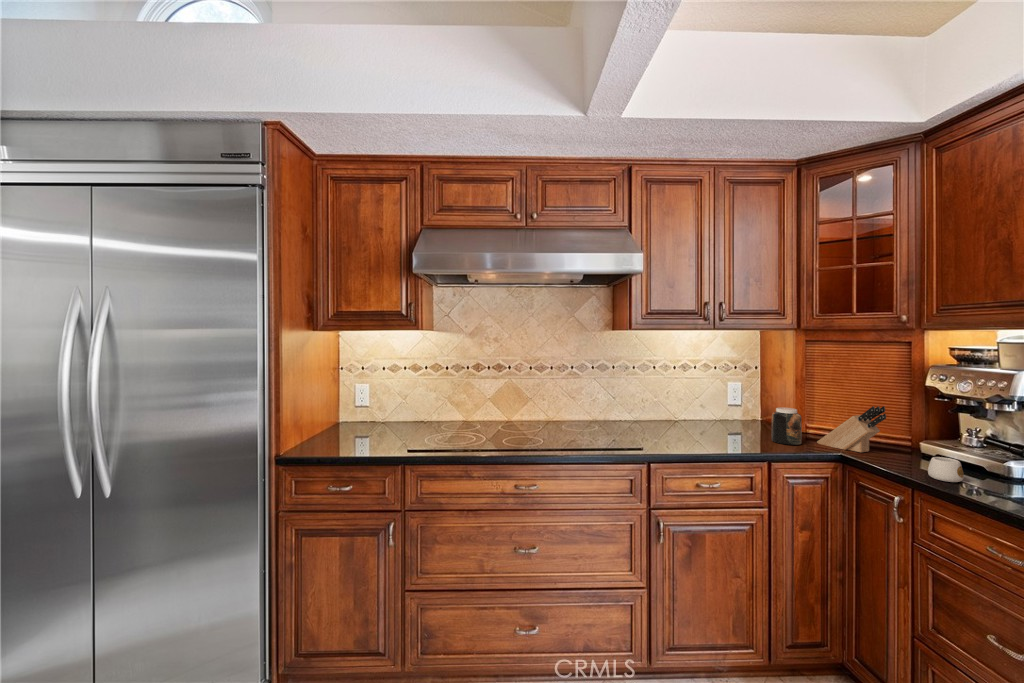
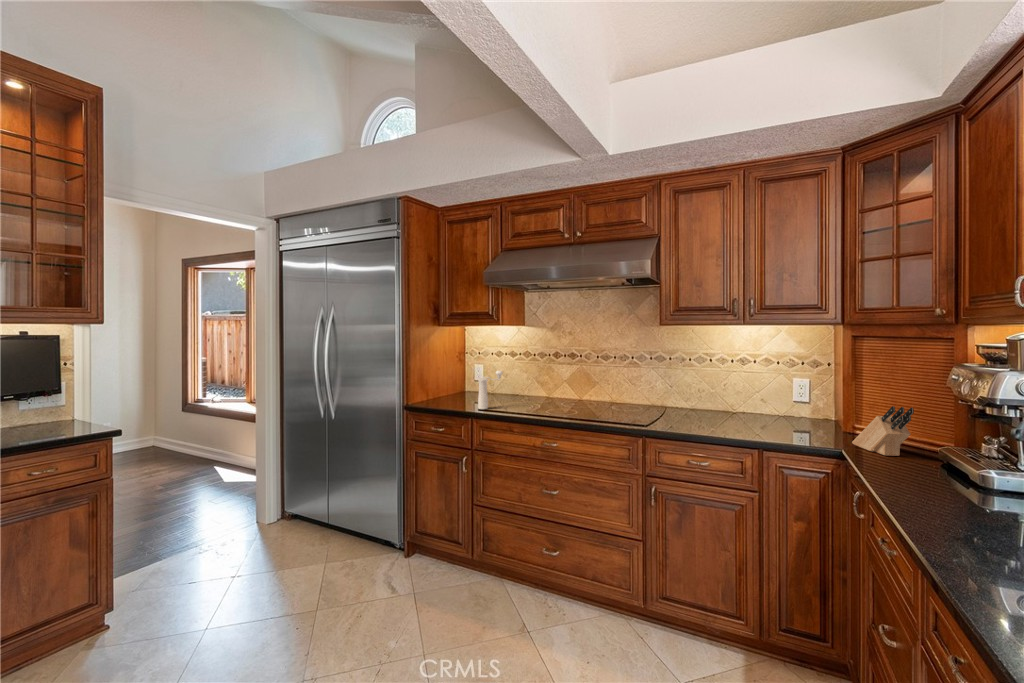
pepper mill: none [402,393,432,450] -> present [478,371,503,409]
jar: present [772,407,802,445] -> none [799,403,830,441]
mug: present [928,457,964,482] -> none [912,462,956,489]

